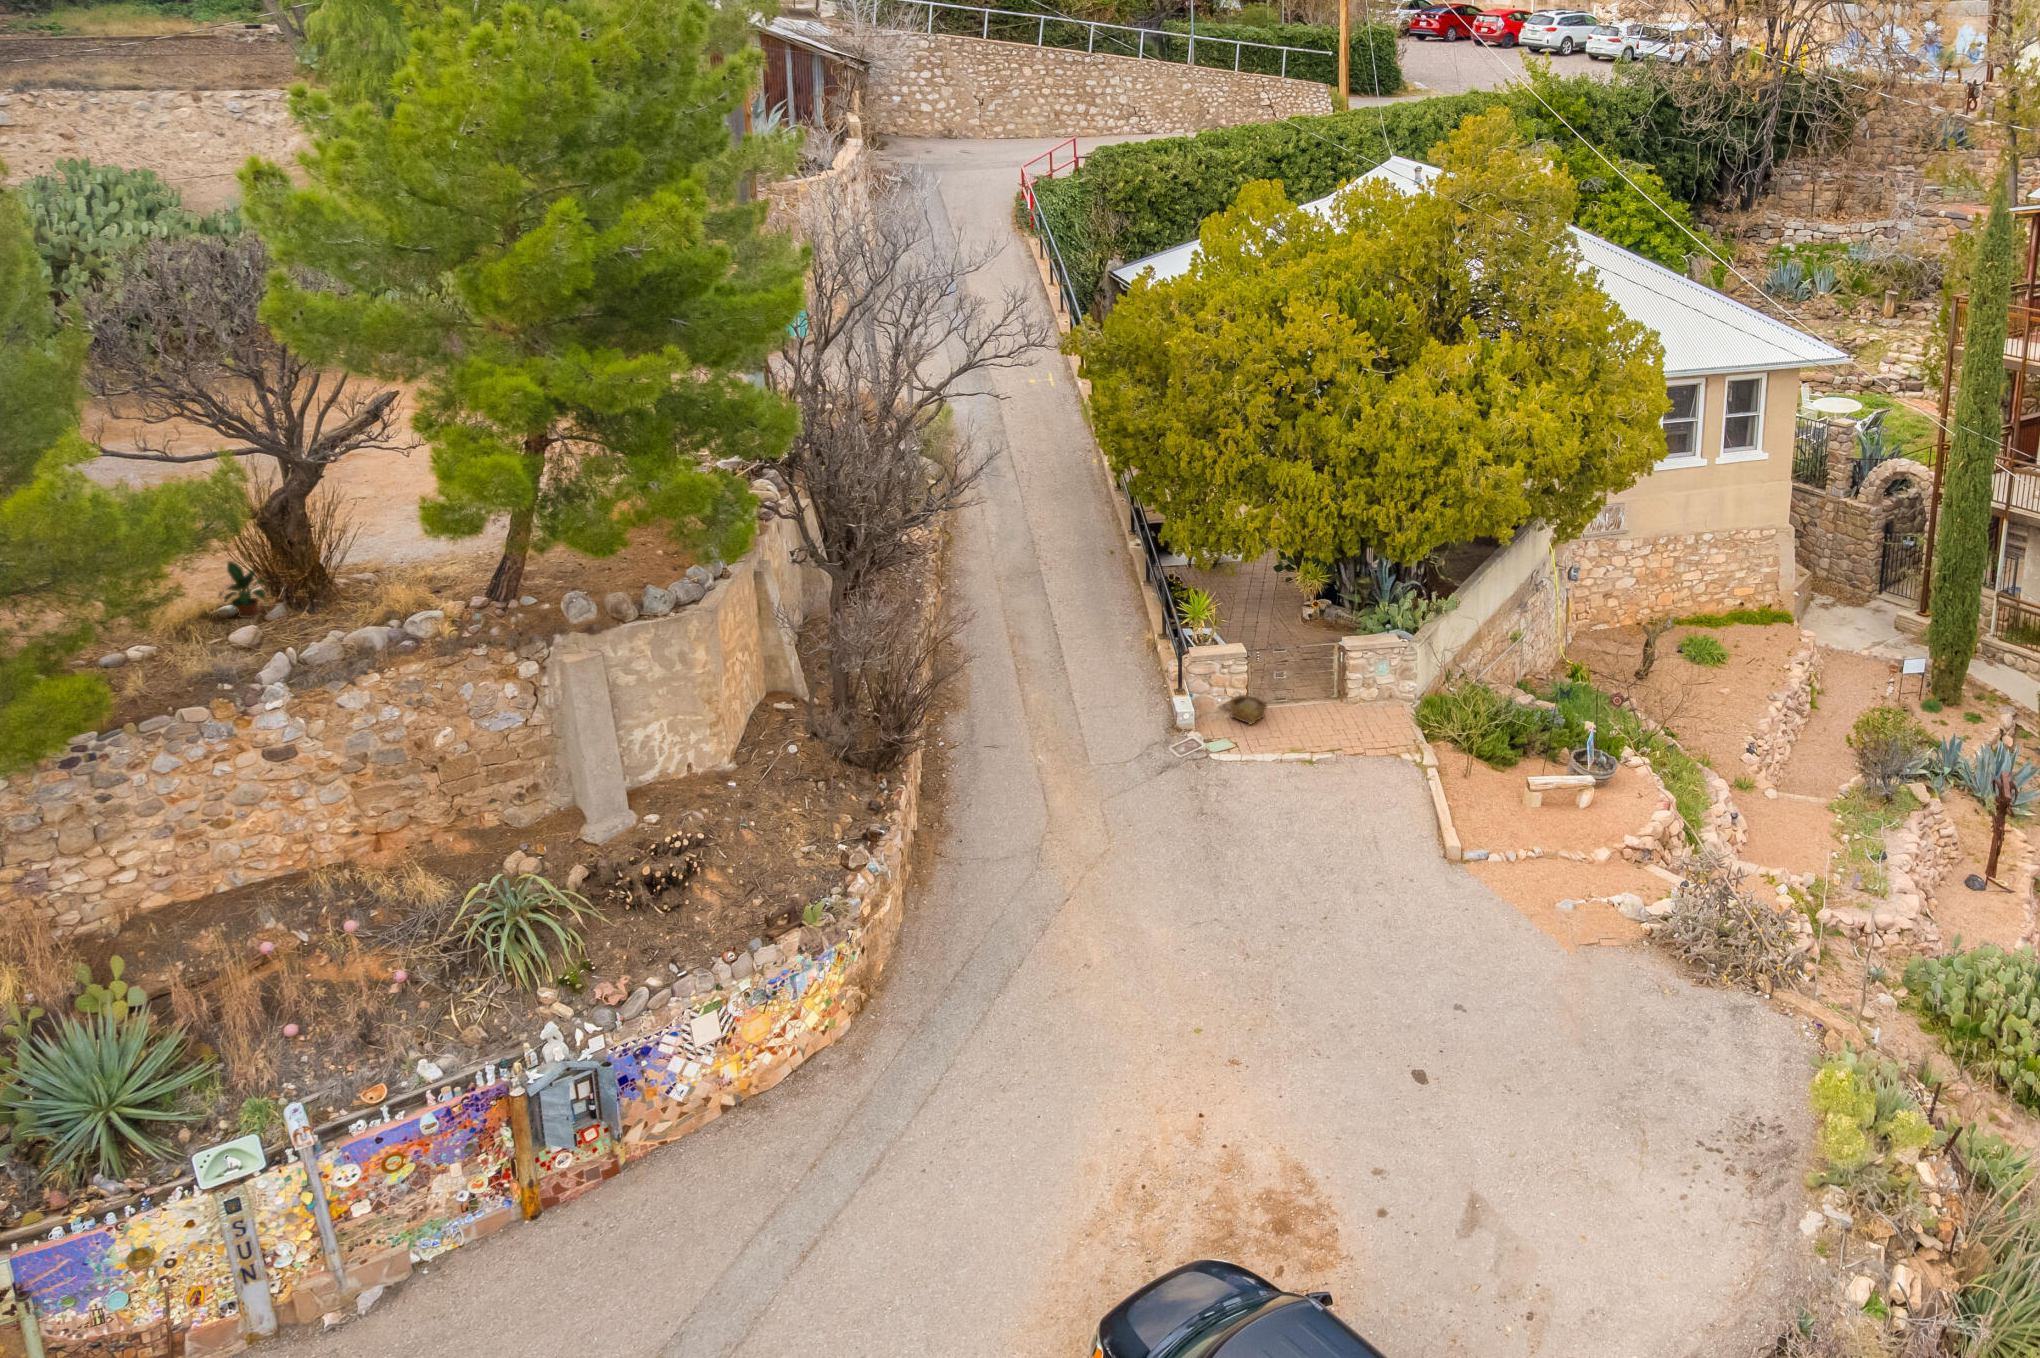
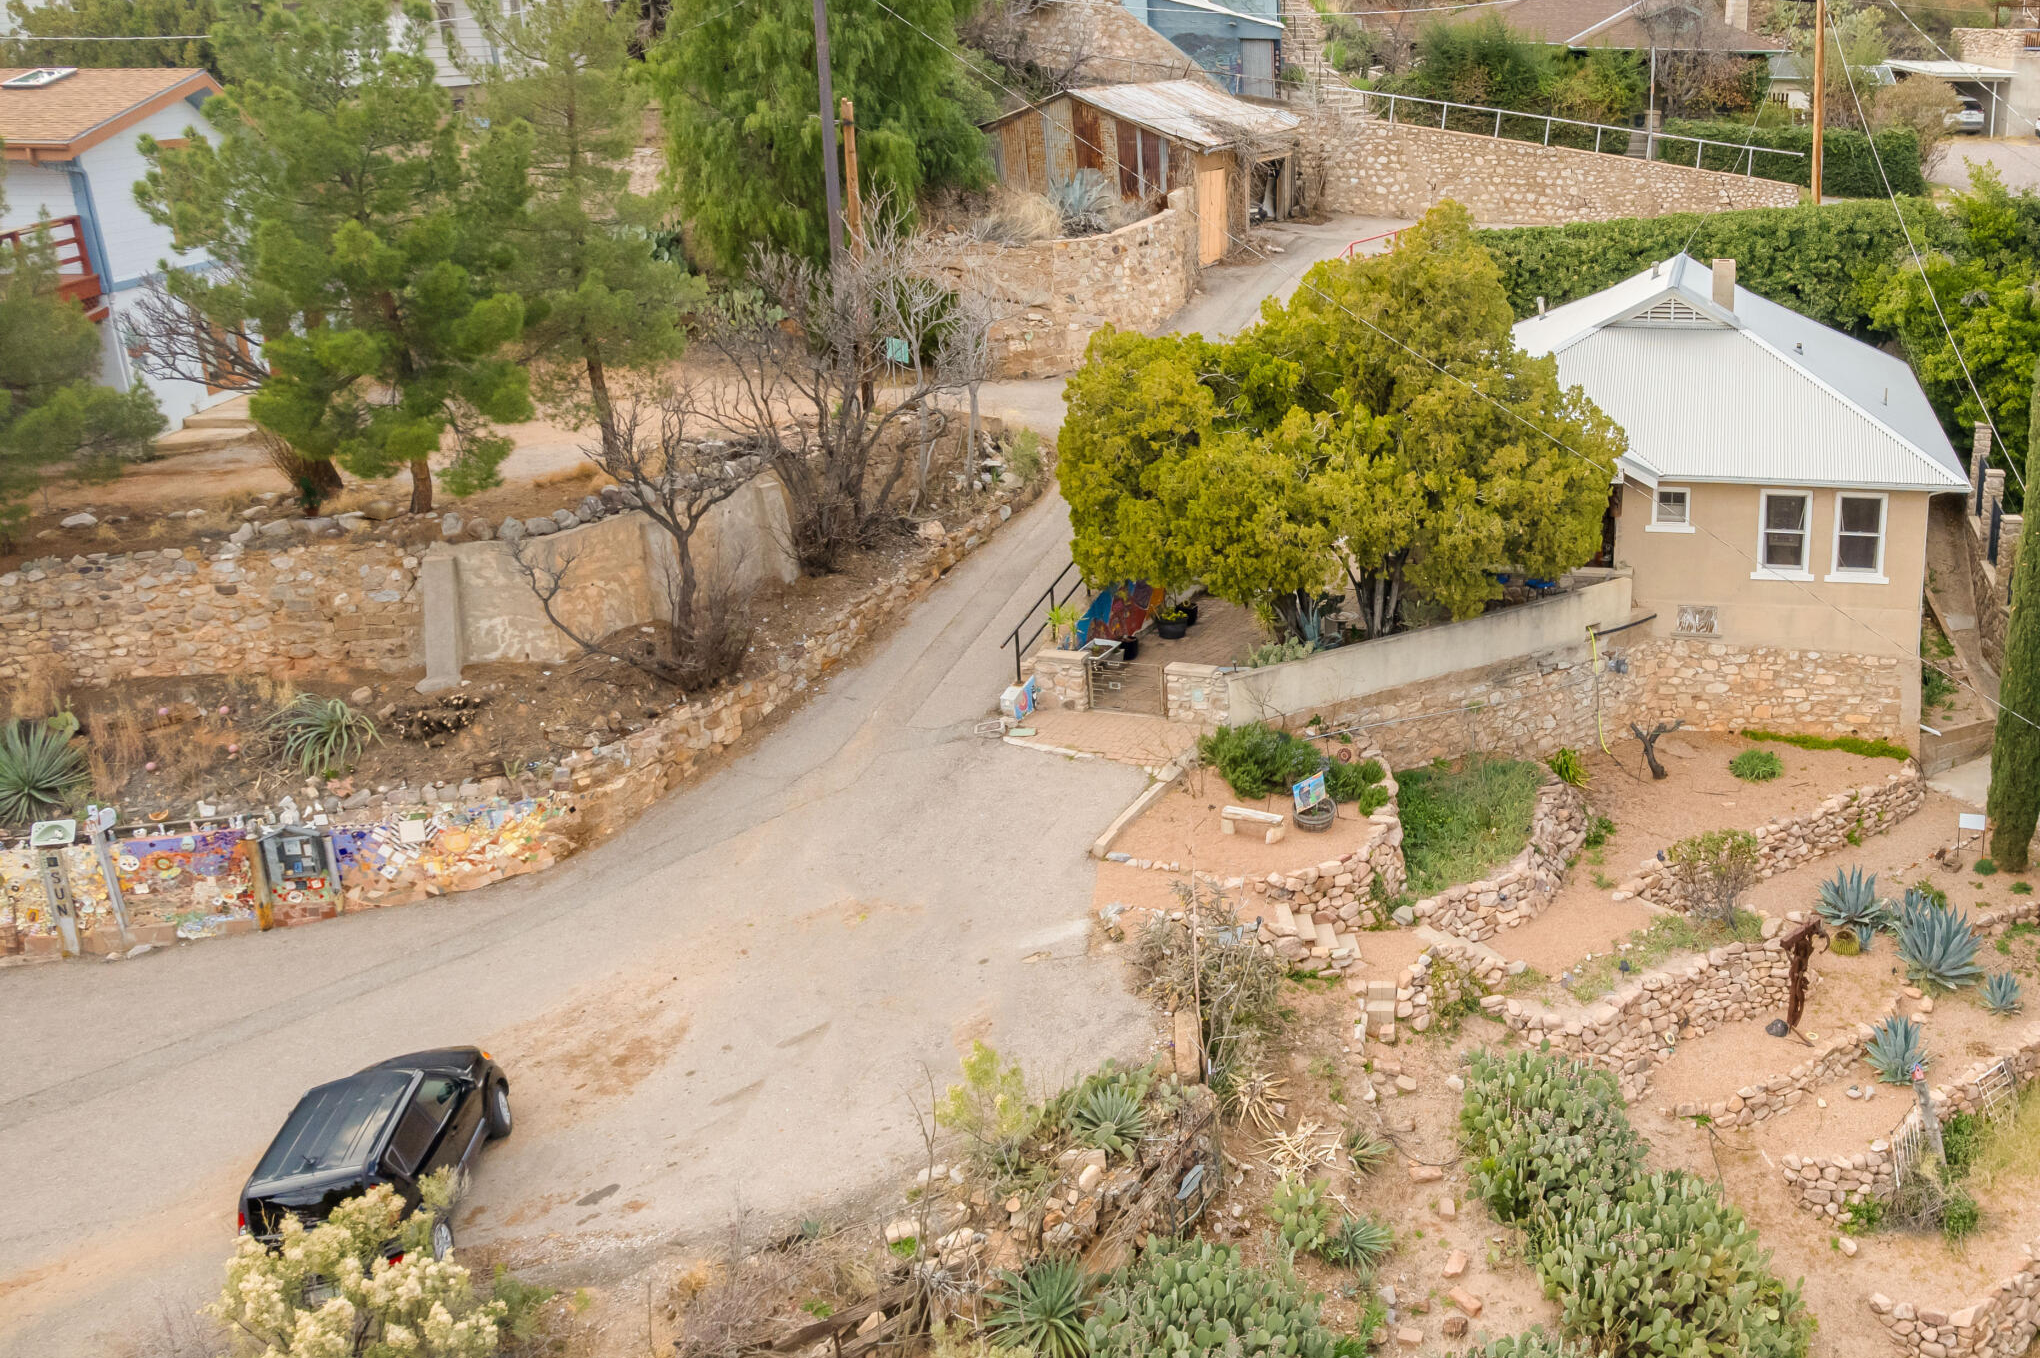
woven basket: present [1230,694,1267,724] -> present [363,496,398,520]

